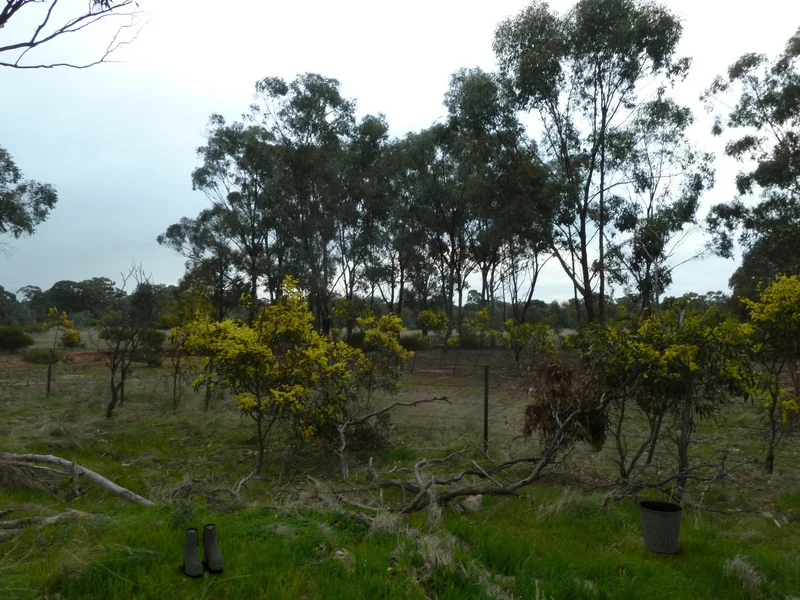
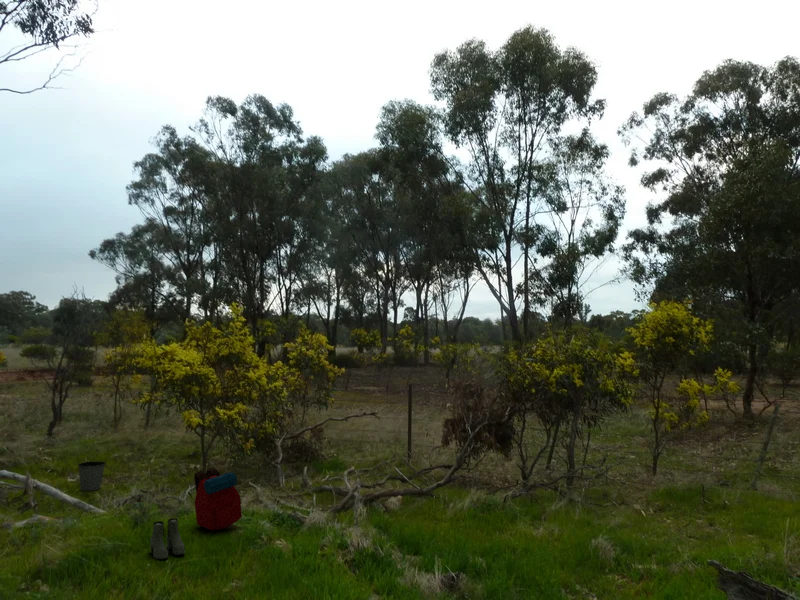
backpack: none [240,460,296,537] -> present [194,468,242,531]
bucket: present [637,500,683,554] -> present [78,461,106,491]

